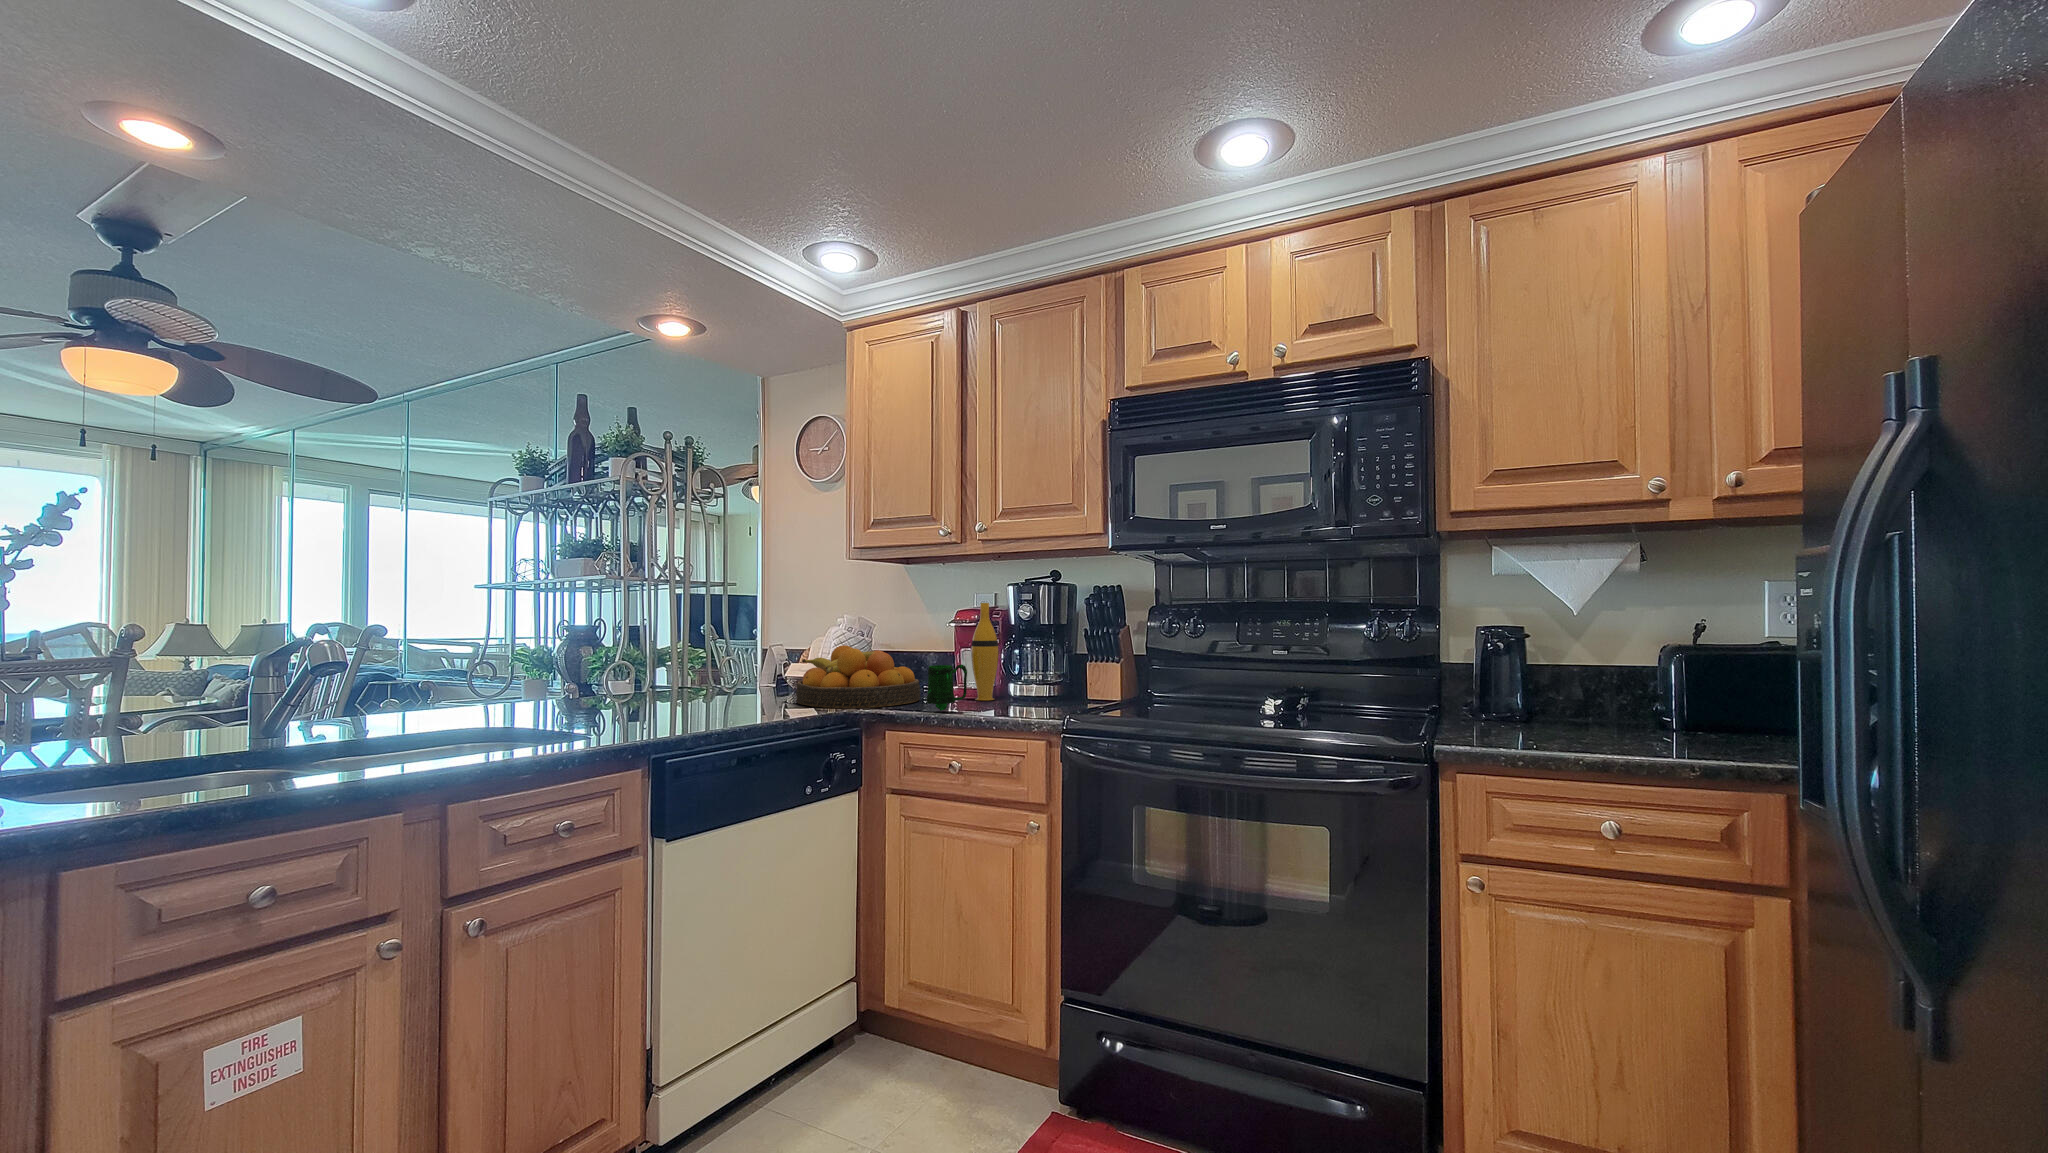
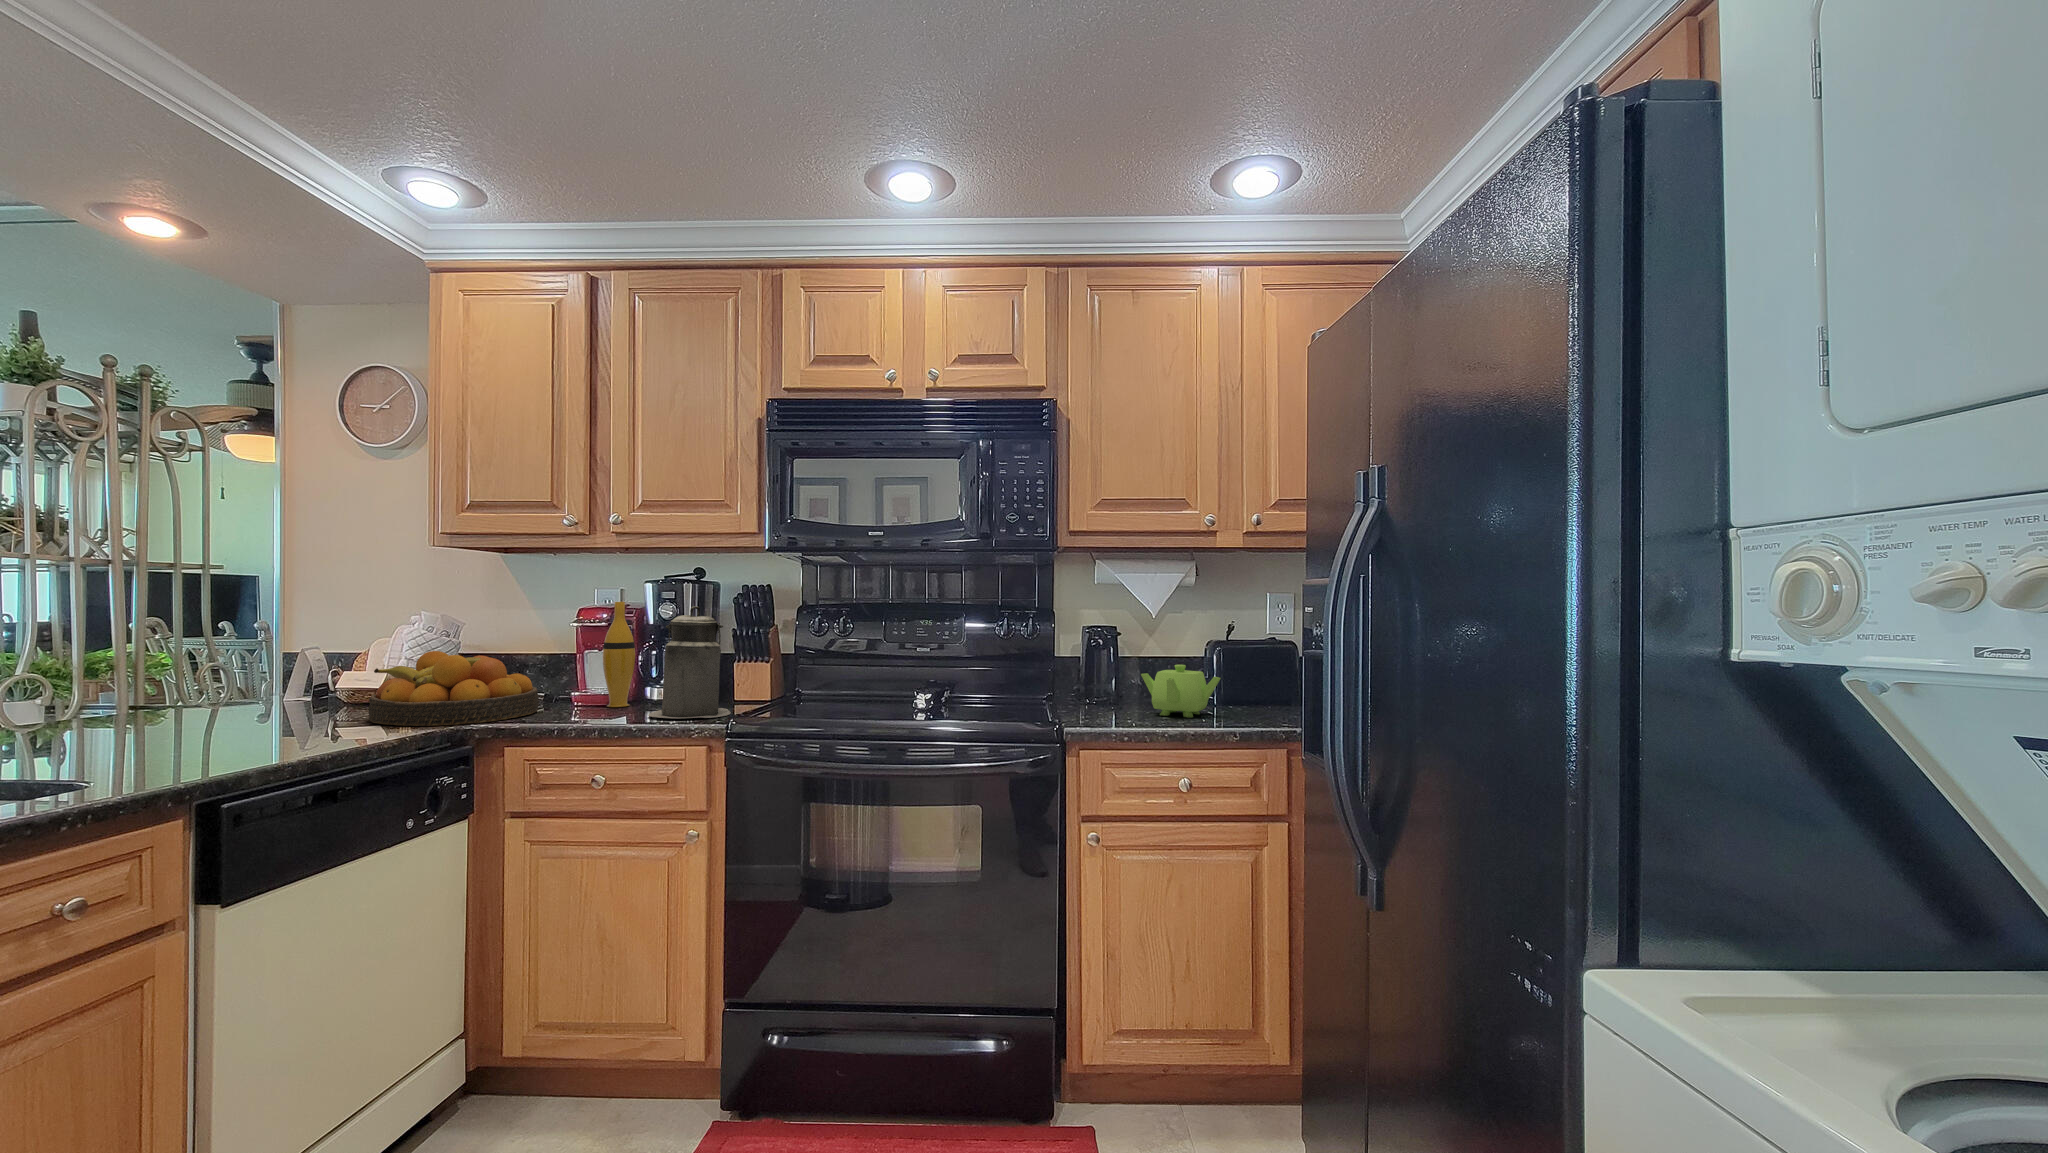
canister: none [1002,605,1076,713] -> present [648,606,731,718]
mug: present [927,665,967,711] -> none [559,671,610,725]
teapot: none [1551,675,1674,744] -> present [1141,665,1221,717]

